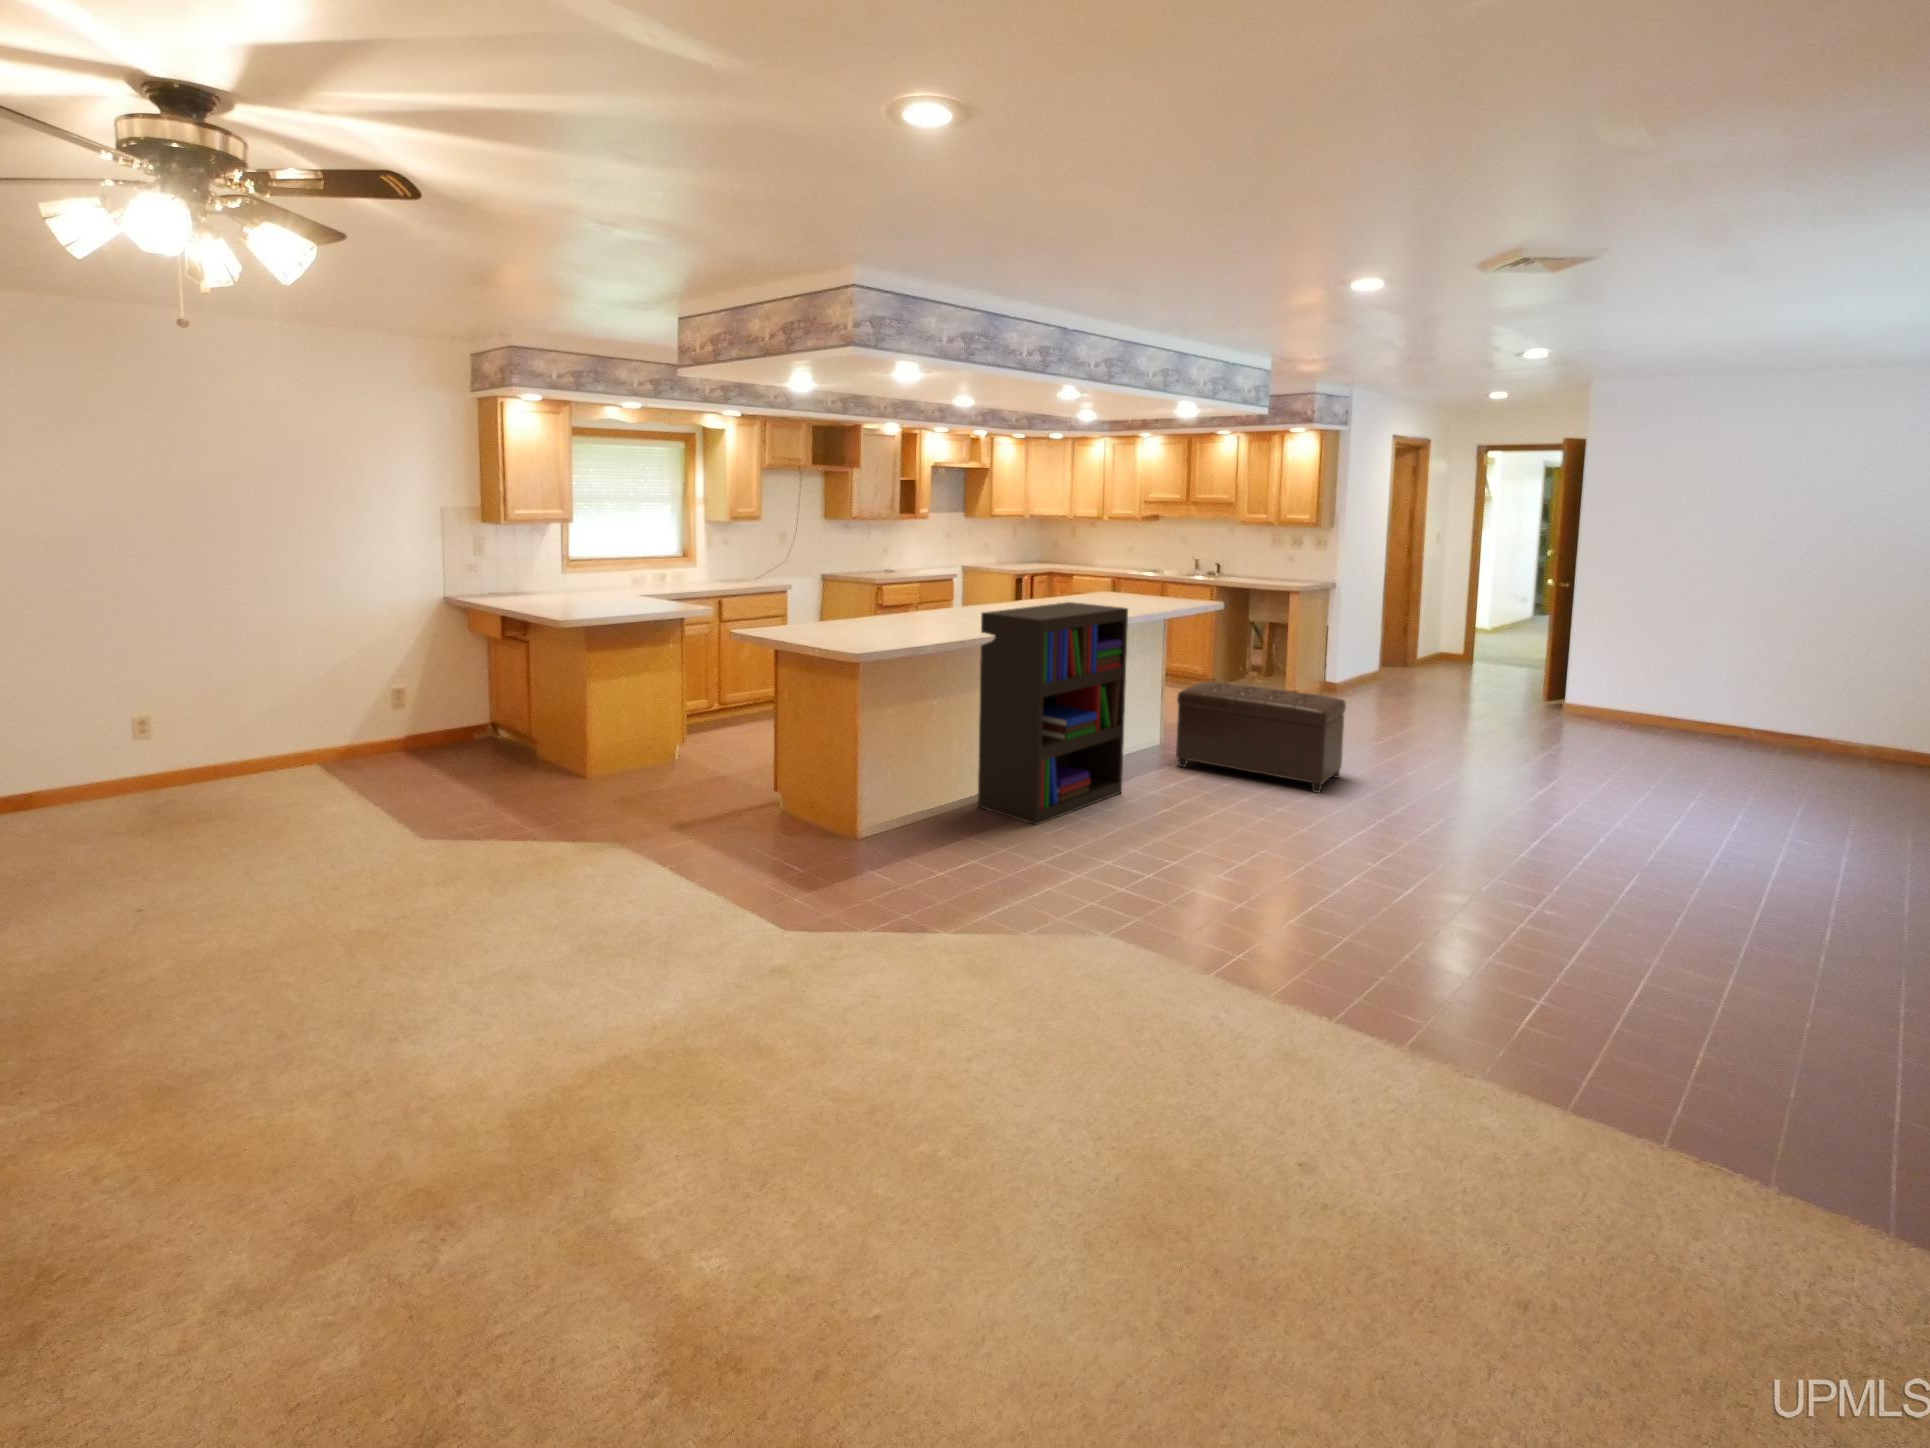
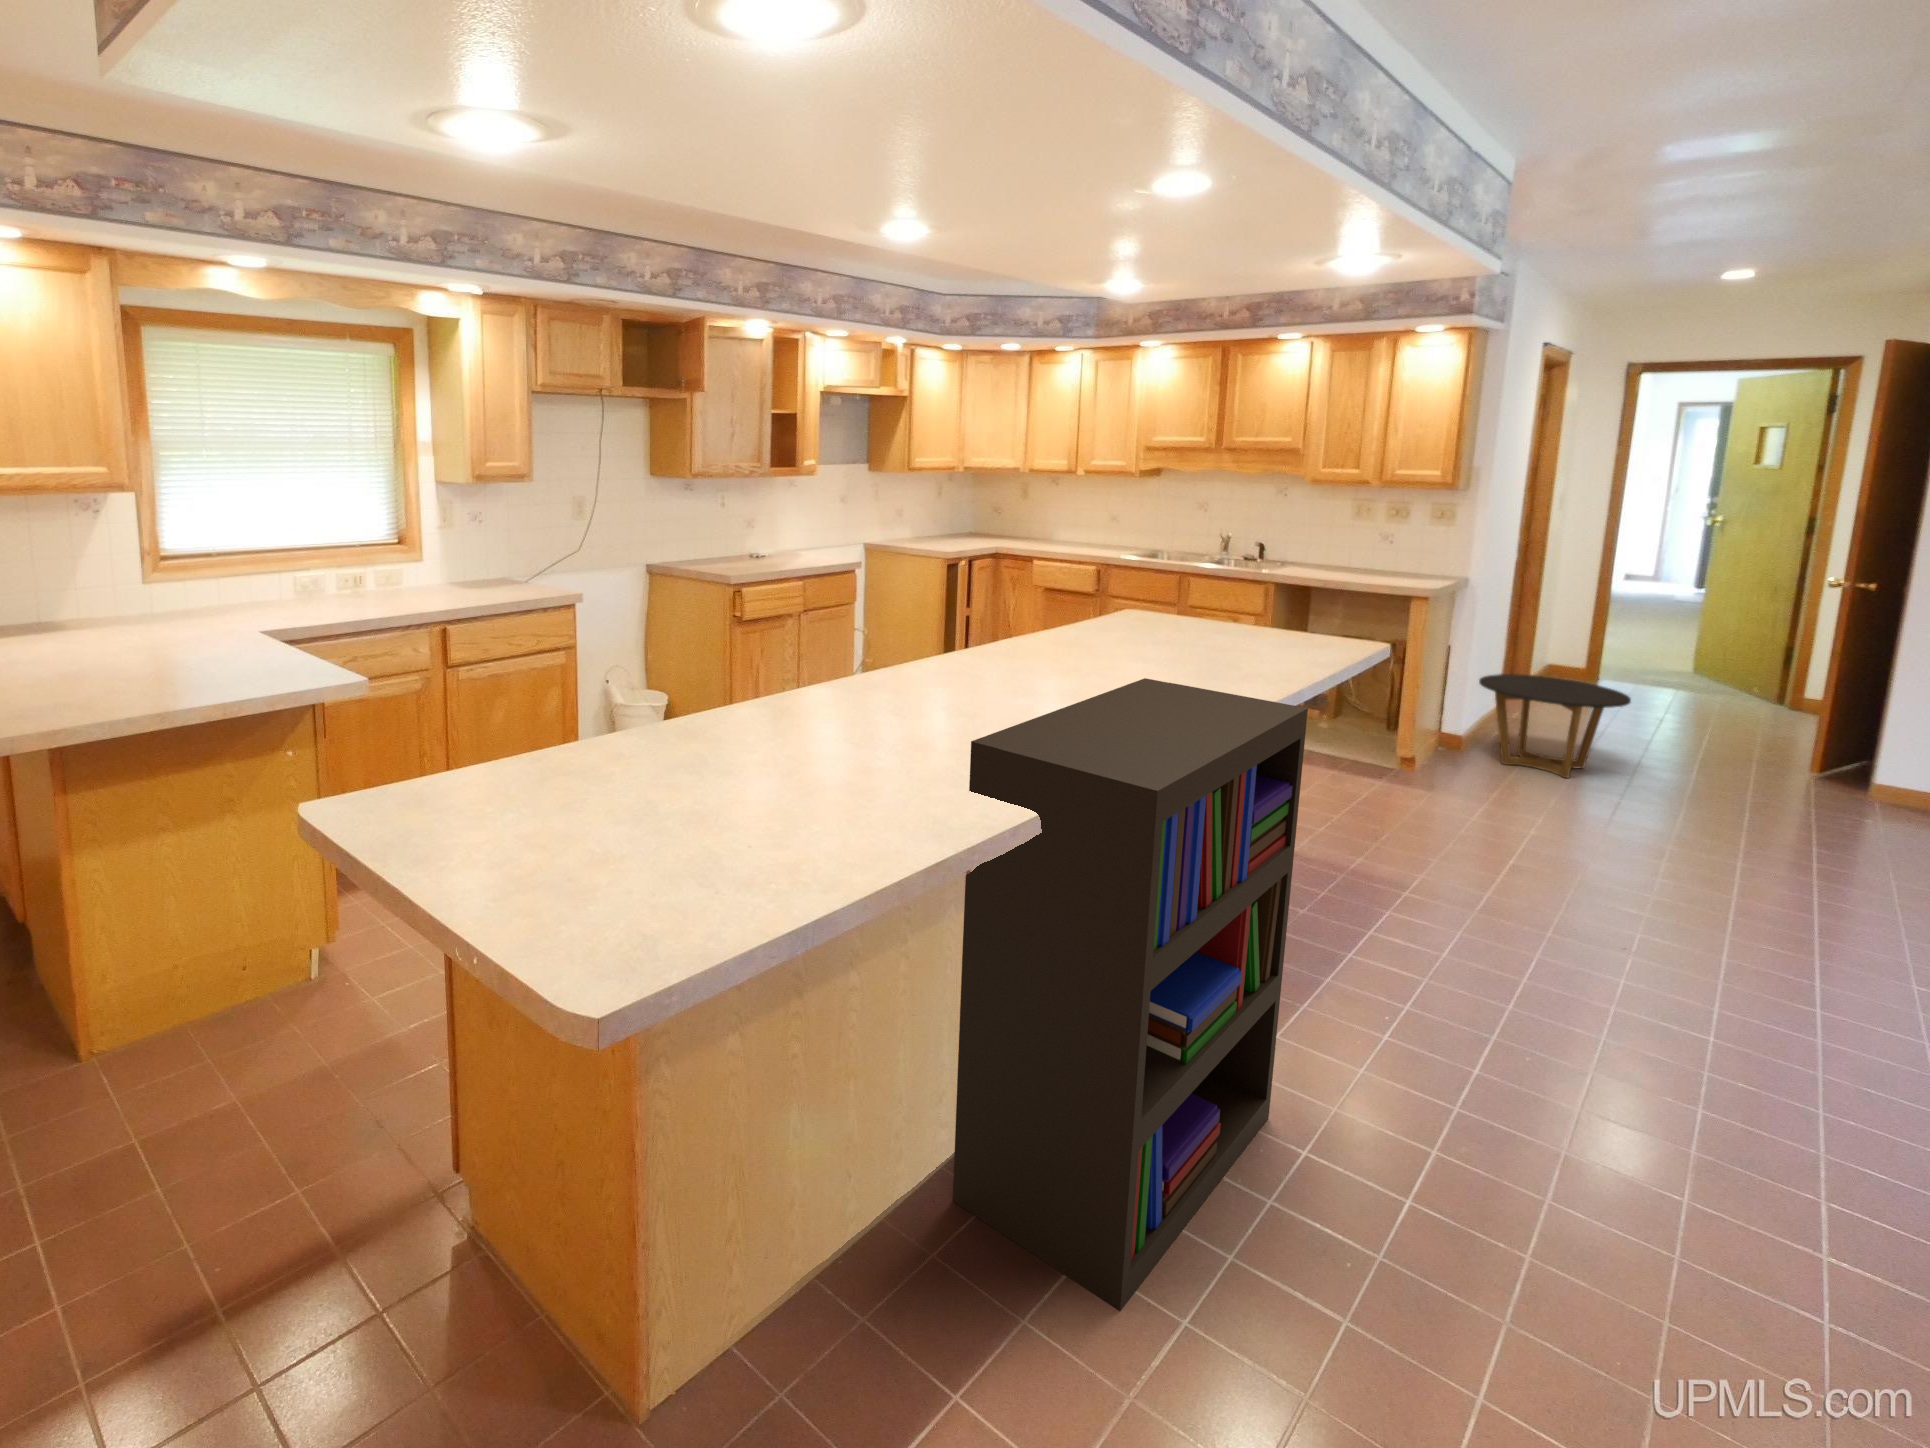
side table: none [1341,643,1423,703] -> present [1479,674,1631,778]
ottoman: present [1176,682,1346,793] -> none [1331,807,1742,1110]

